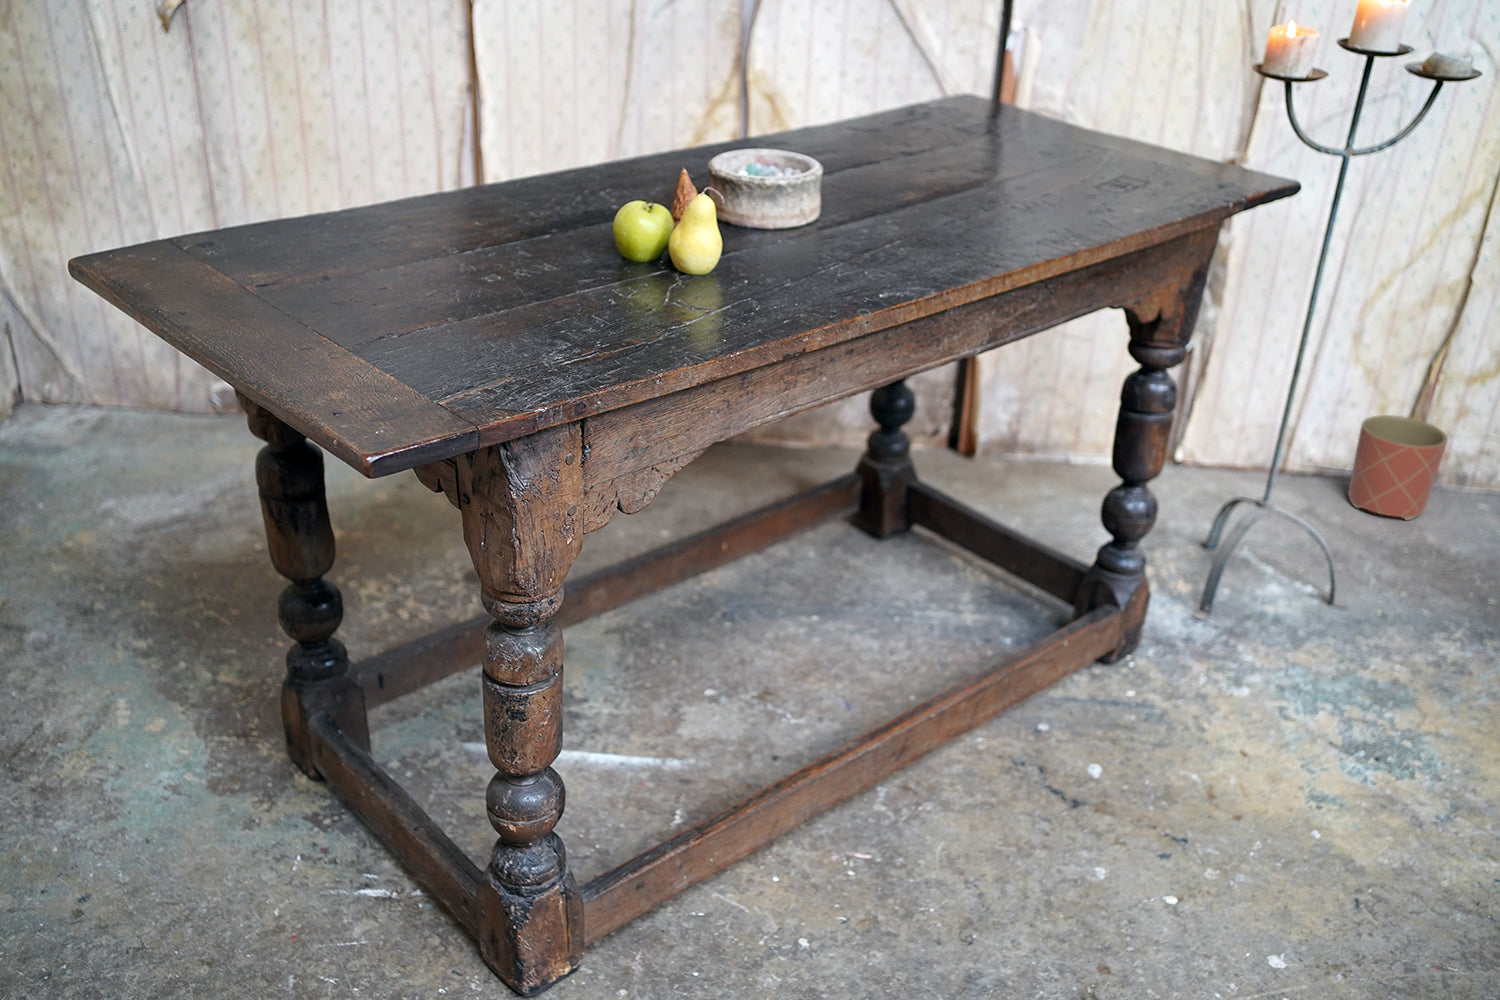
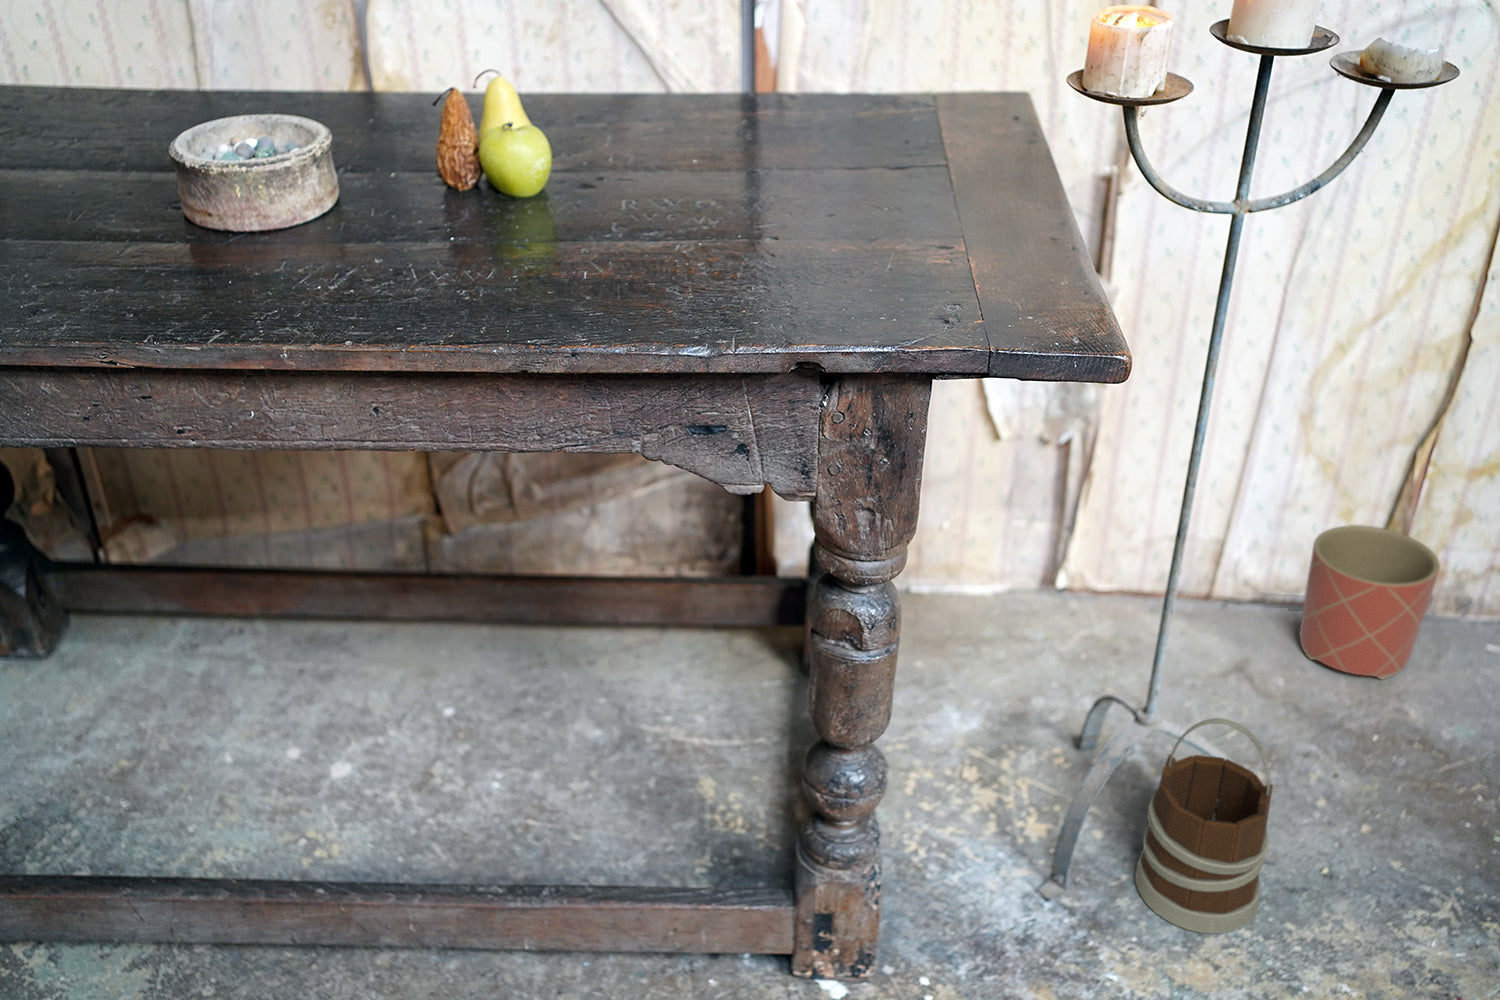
wooden bucket: none [1255,491,1351,638] -> present [1135,718,1273,933]

